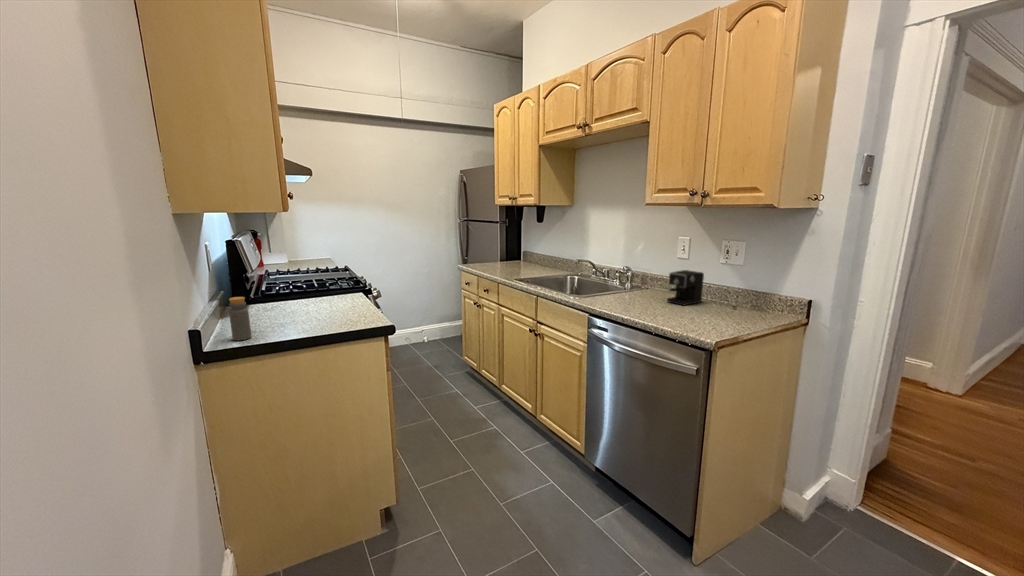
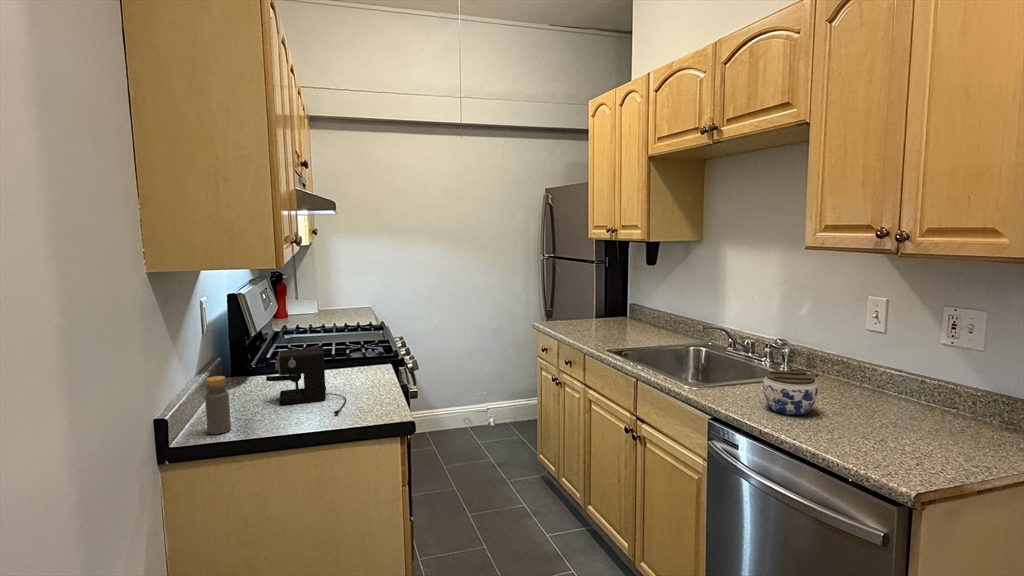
coffee maker: present [667,270,737,308] -> present [266,347,346,414]
jar: none [621,283,654,309] -> present [763,371,818,415]

